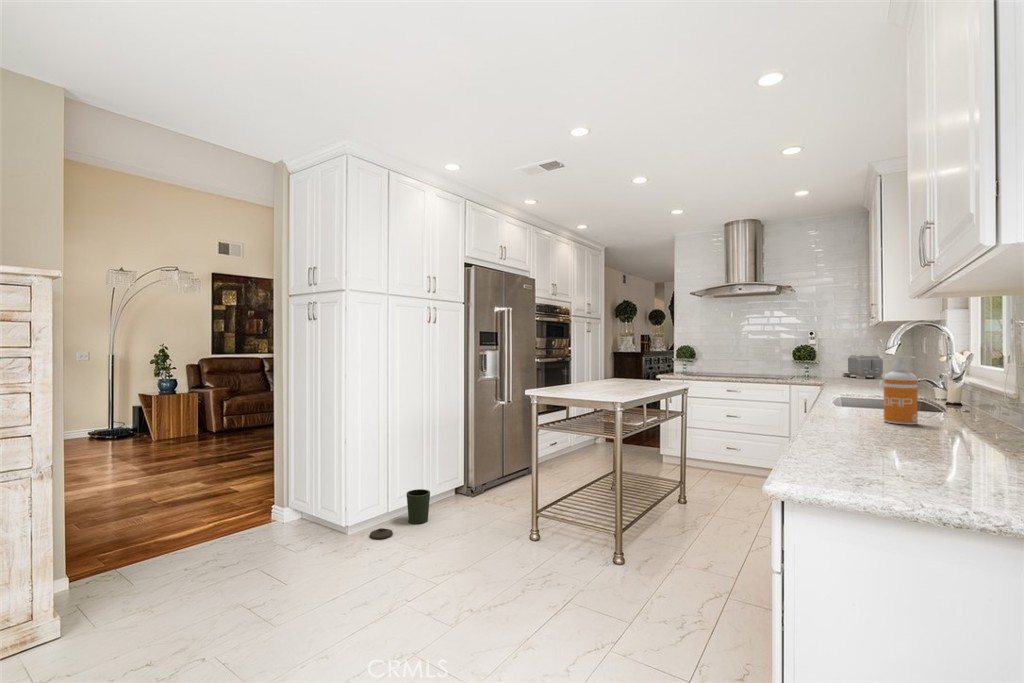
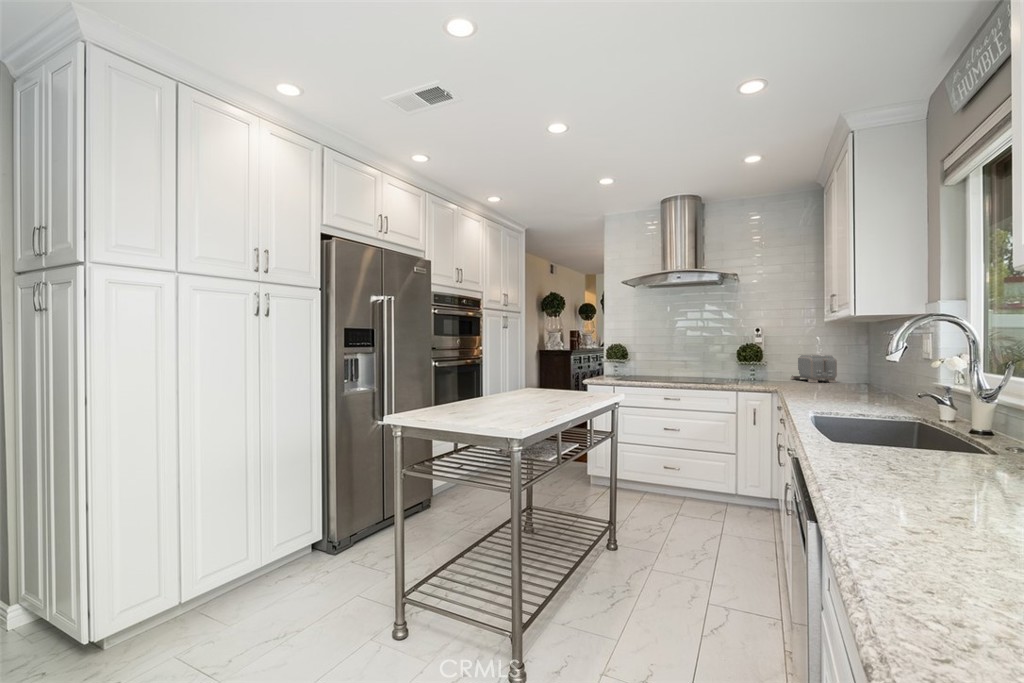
soap dispenser: present [884,356,918,425] -> none [931,372,993,491]
trash can: present [370,489,430,540] -> none [135,562,252,659]

